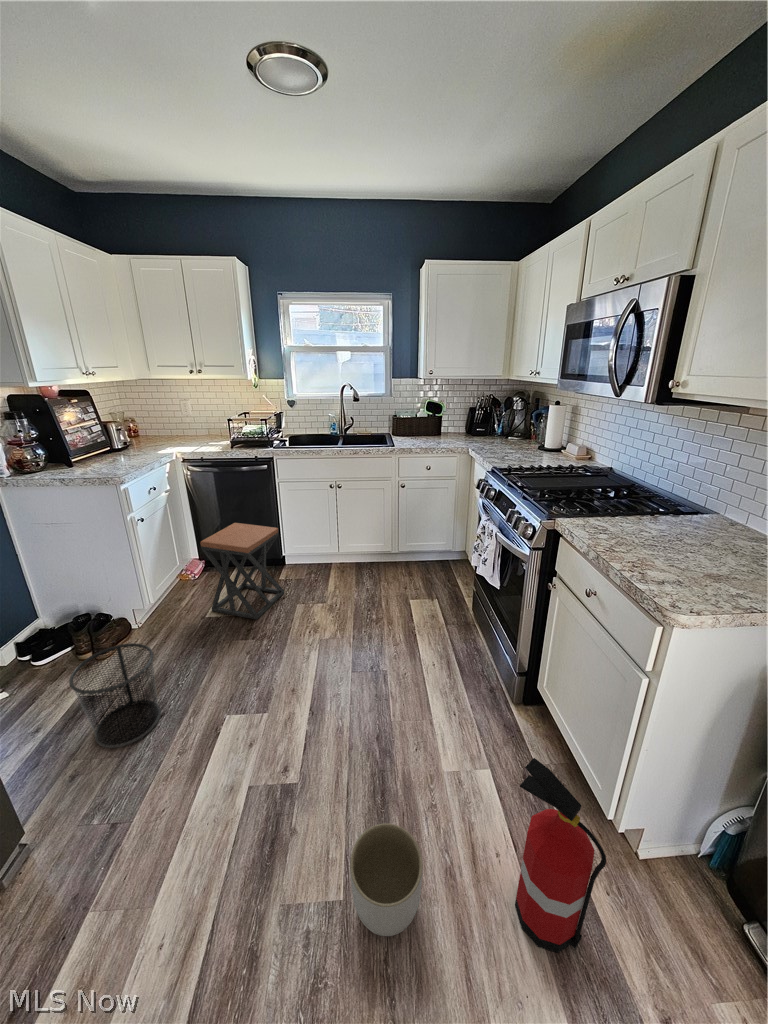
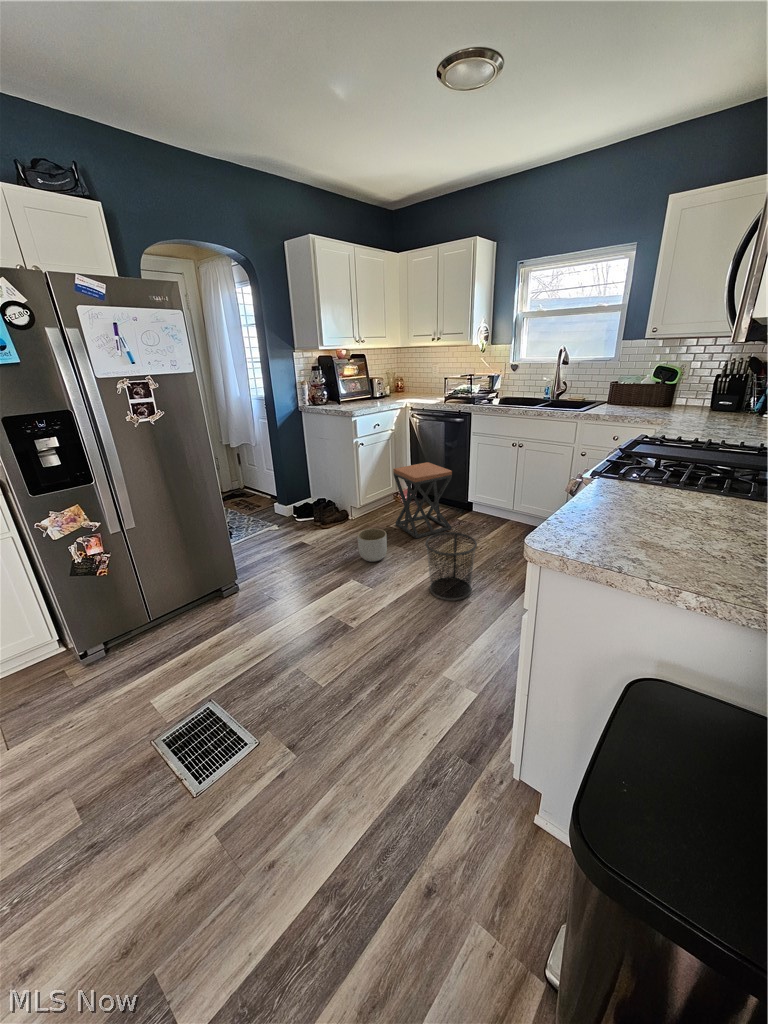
trash can: present [69,643,161,748] -> present [425,532,477,600]
fire extinguisher: present [515,758,606,953] -> none [390,642,441,805]
planter: present [350,823,423,936] -> present [357,528,387,562]

